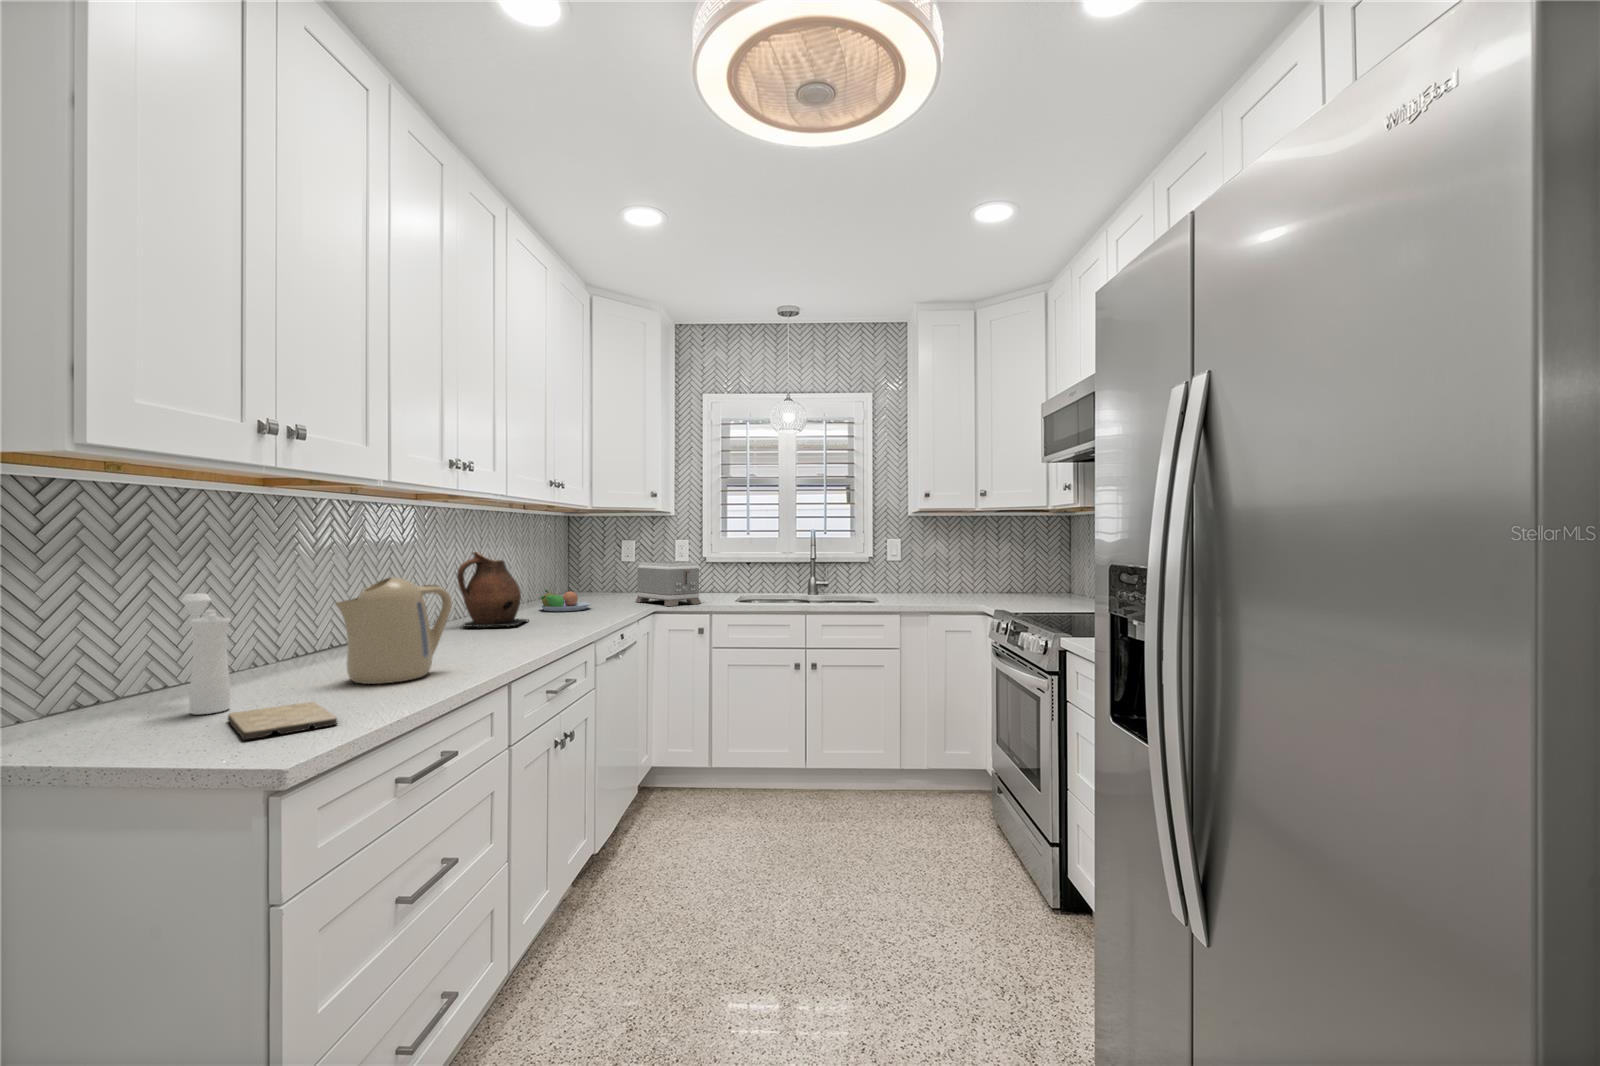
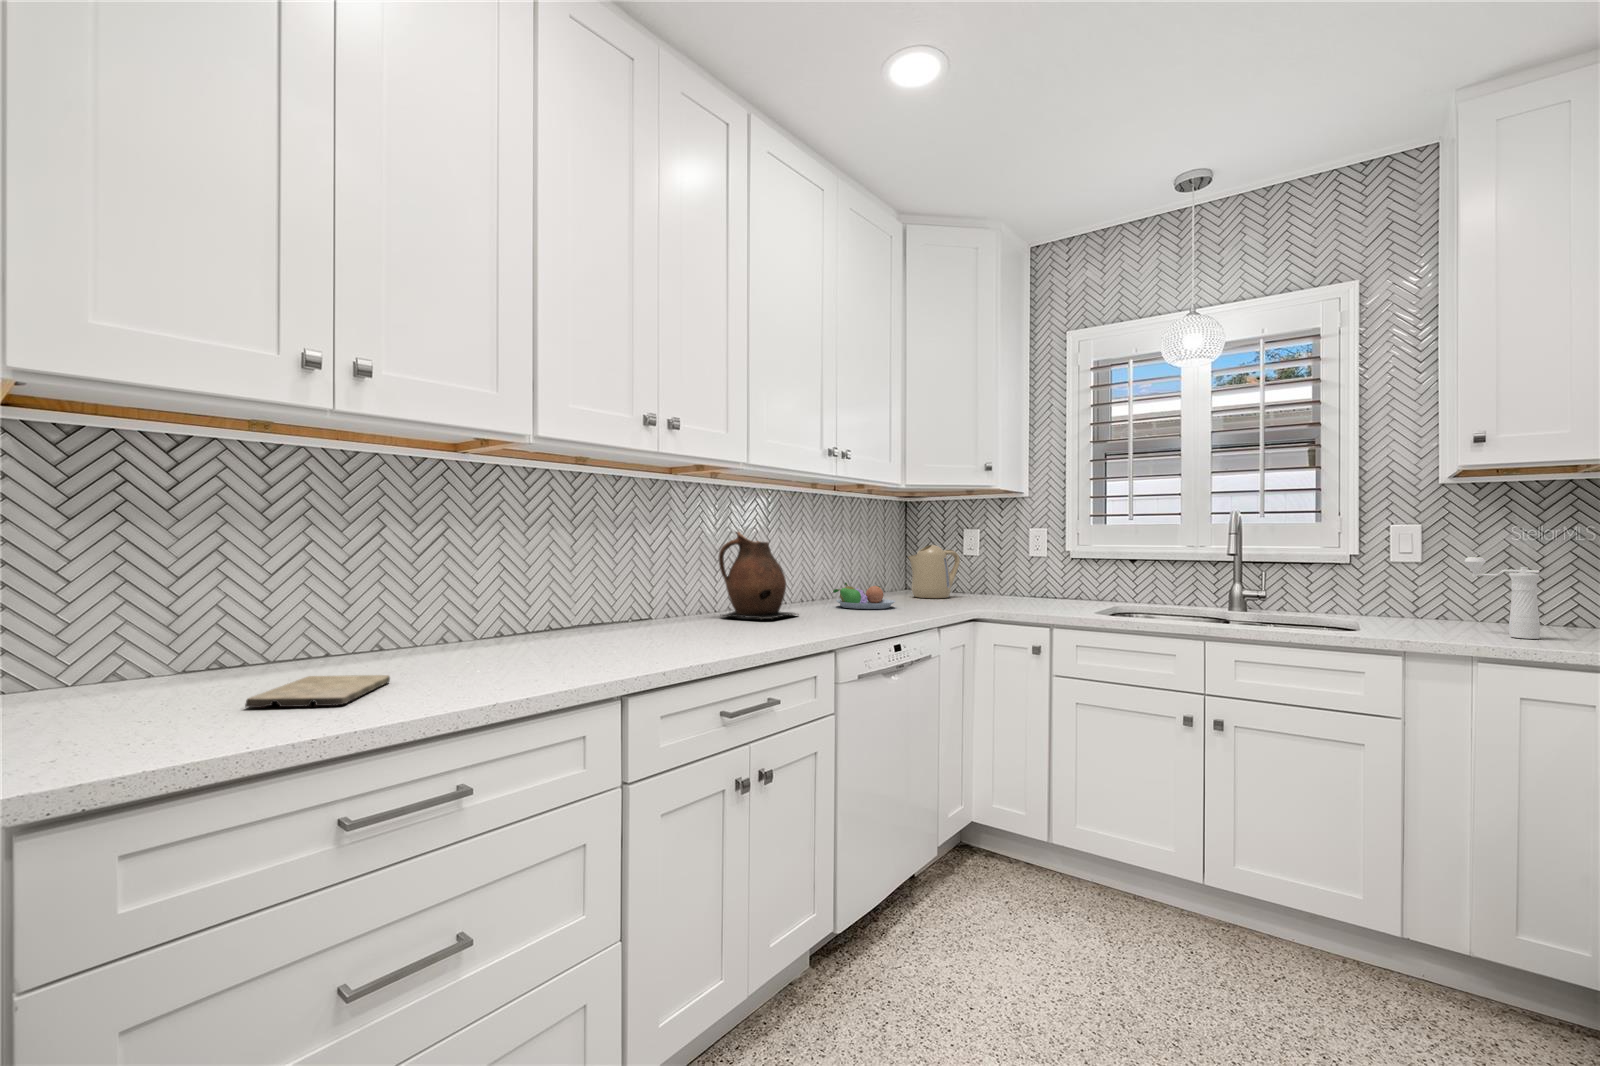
toaster: present [635,562,701,606] -> none [961,554,1042,612]
kettle: present [335,577,452,684] -> present [908,545,960,598]
pepper mill: present [181,594,231,715] -> present [1464,557,1540,639]

